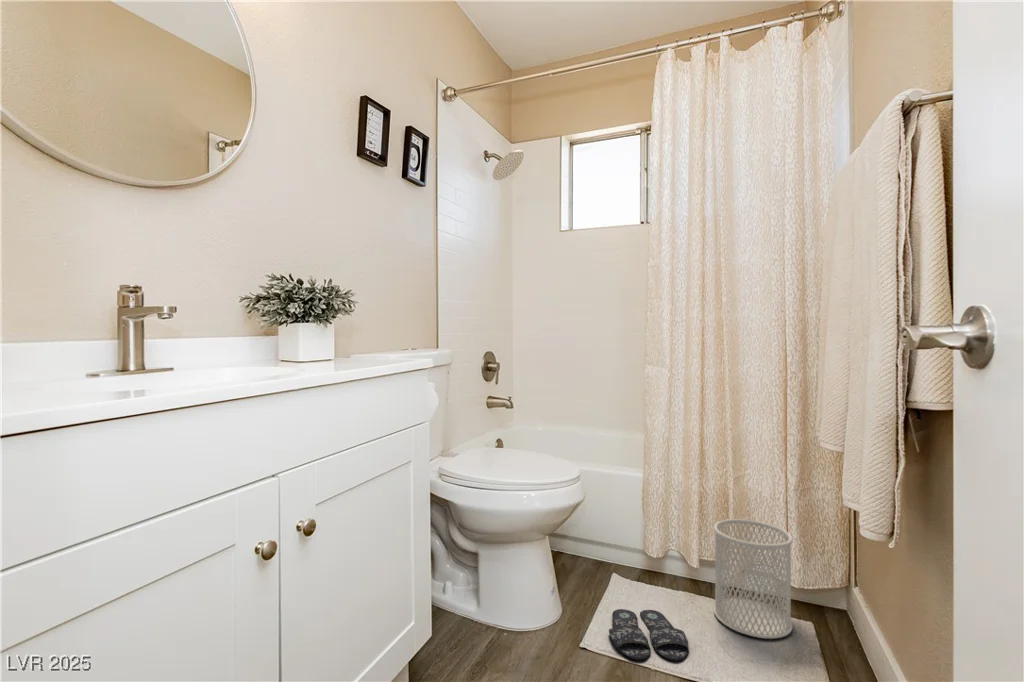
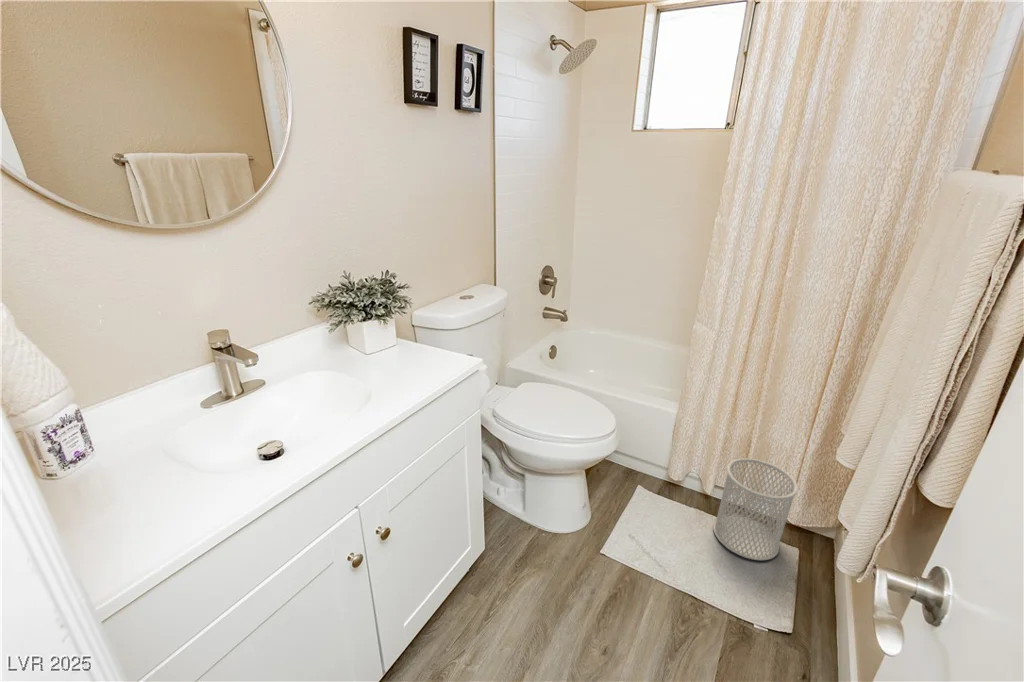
slippers: present [609,609,689,661] -> none [619,512,682,569]

